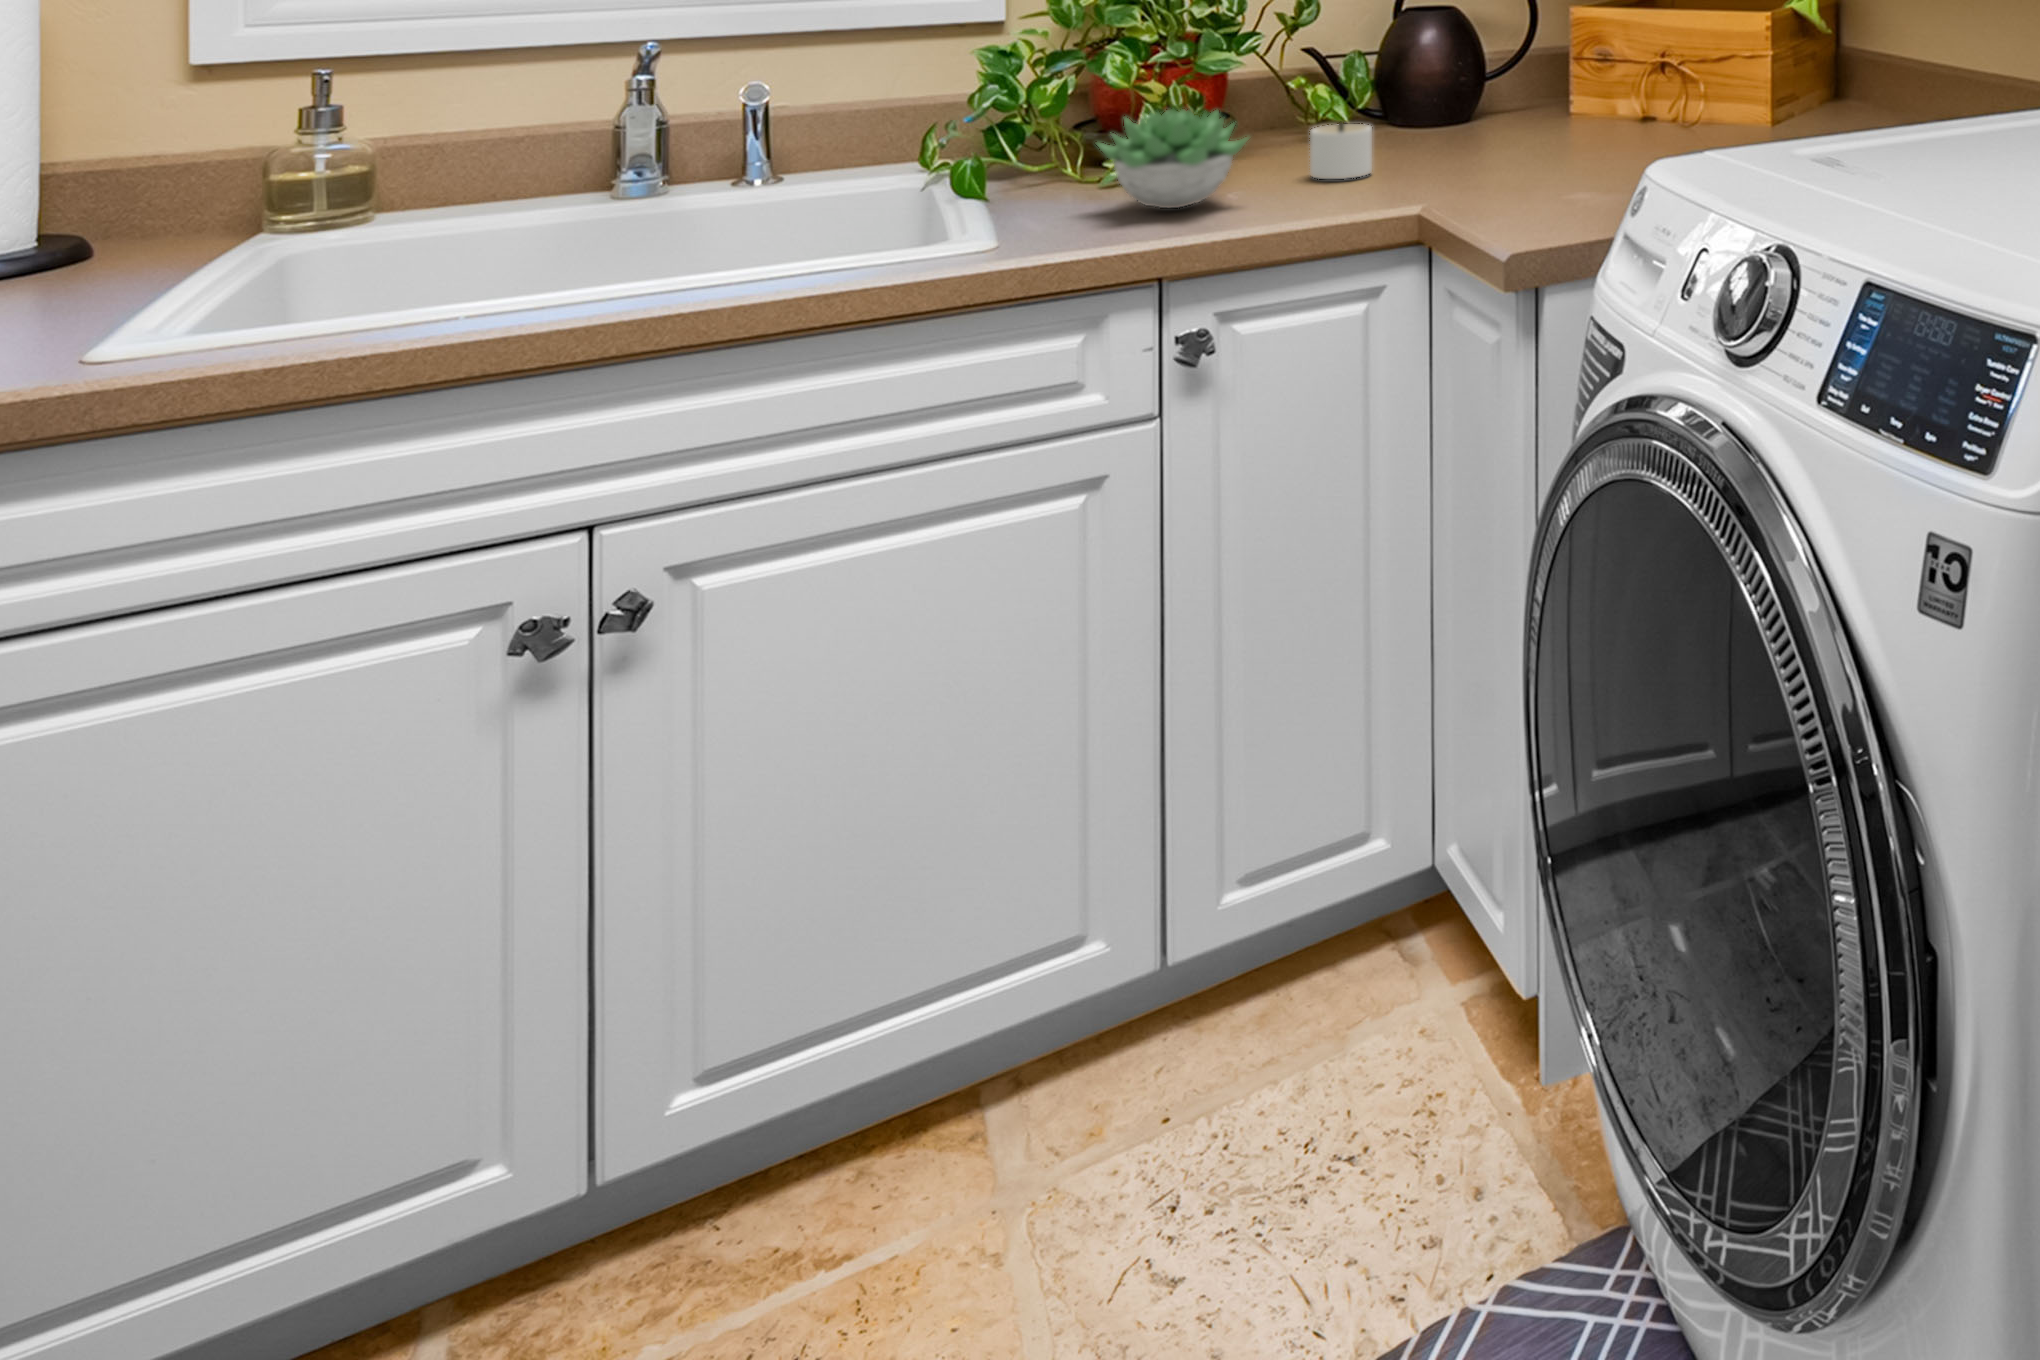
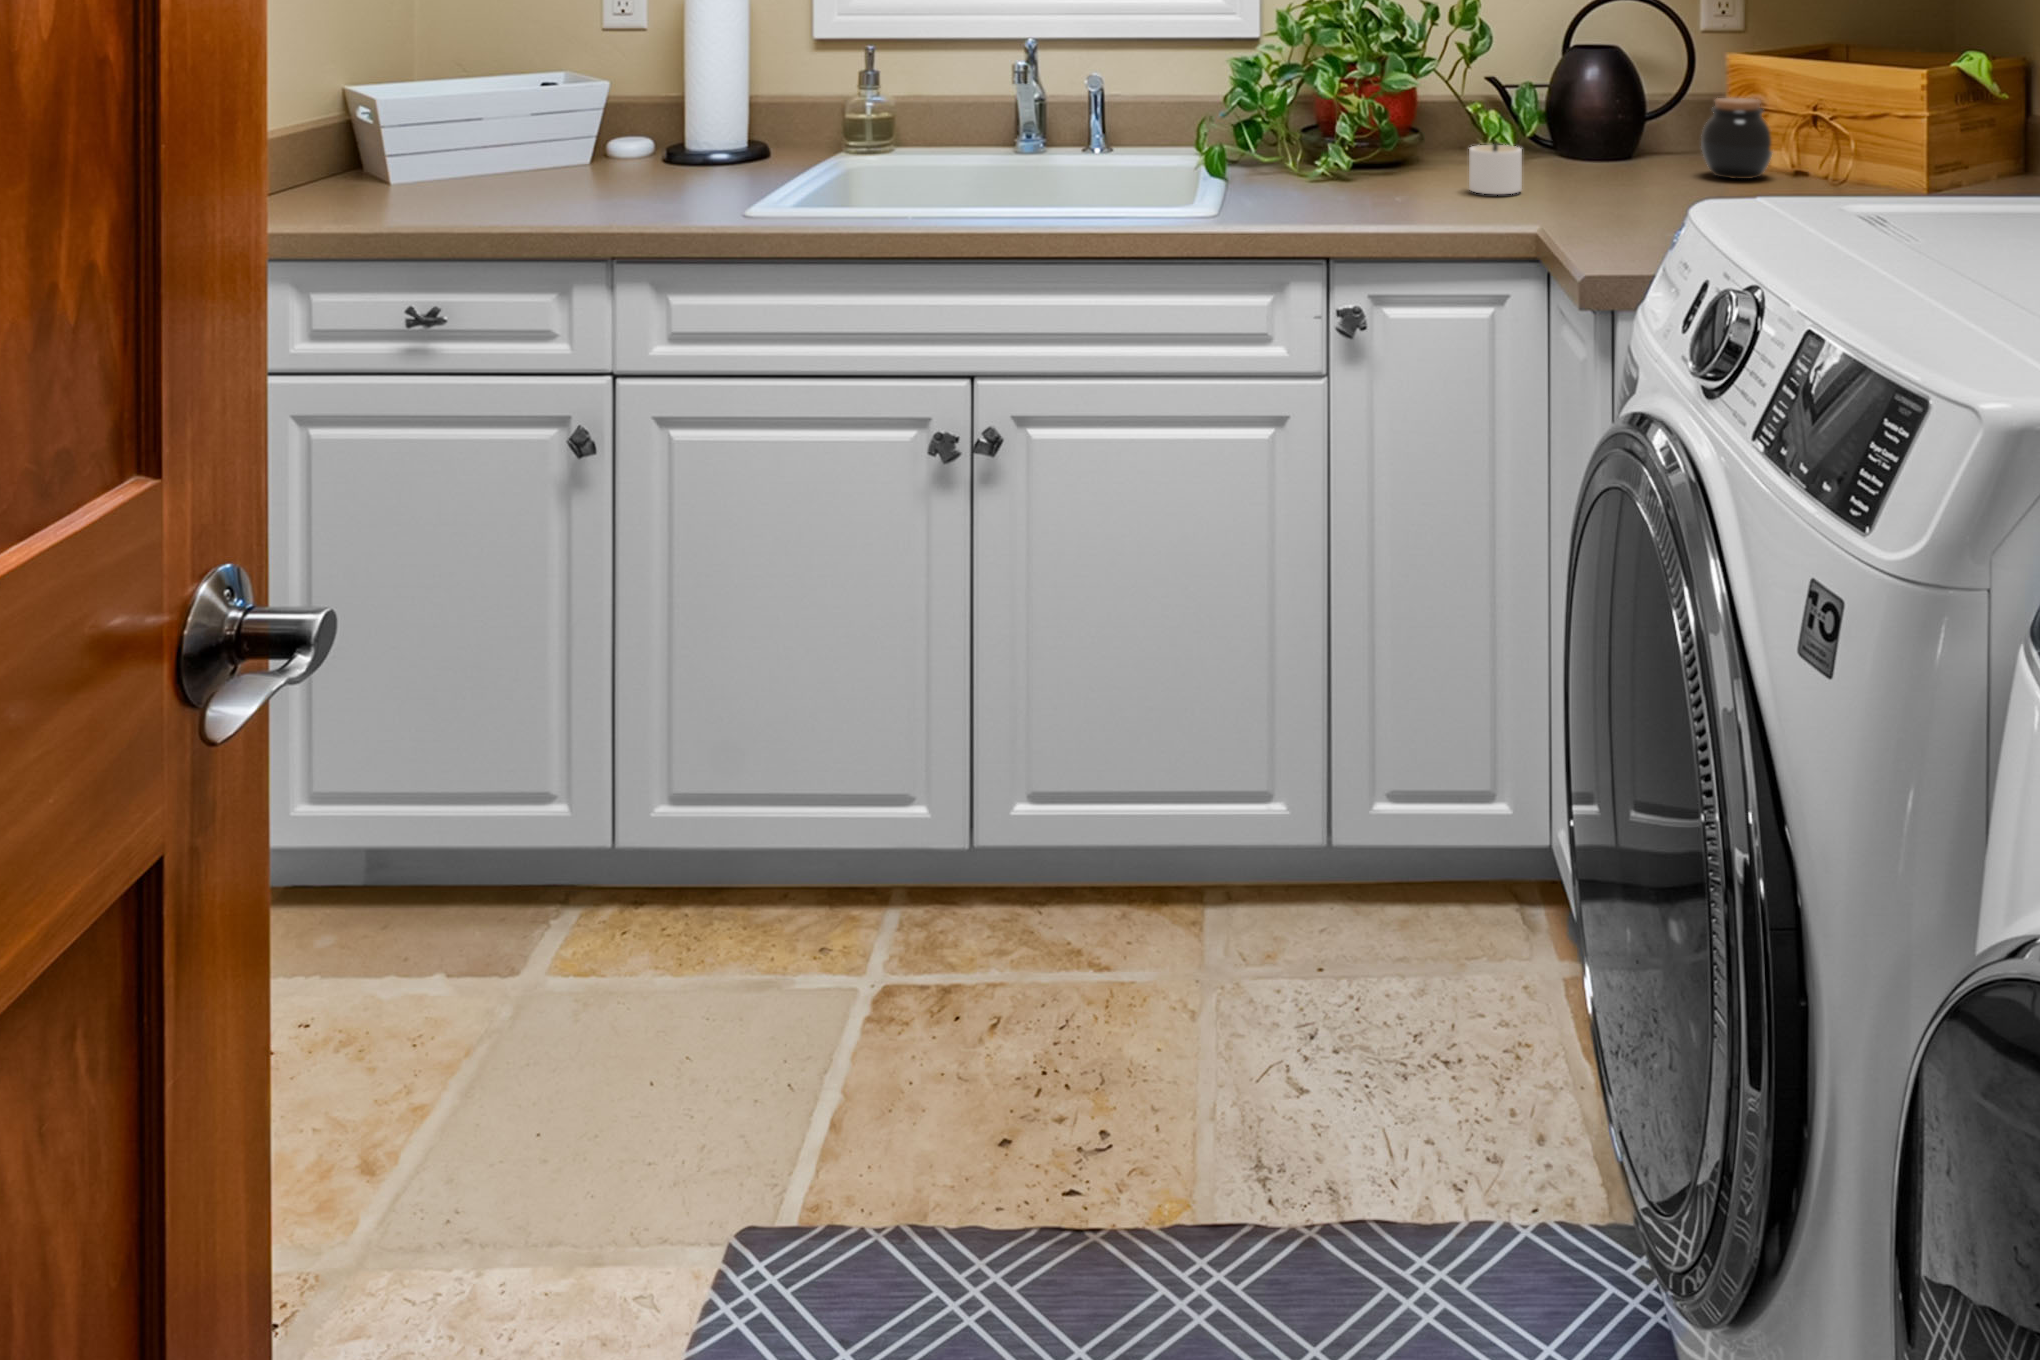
jar: none [1550,55,1623,136] -> present [1701,98,1772,179]
succulent plant: present [1098,109,1248,208] -> none [1292,119,1410,203]

